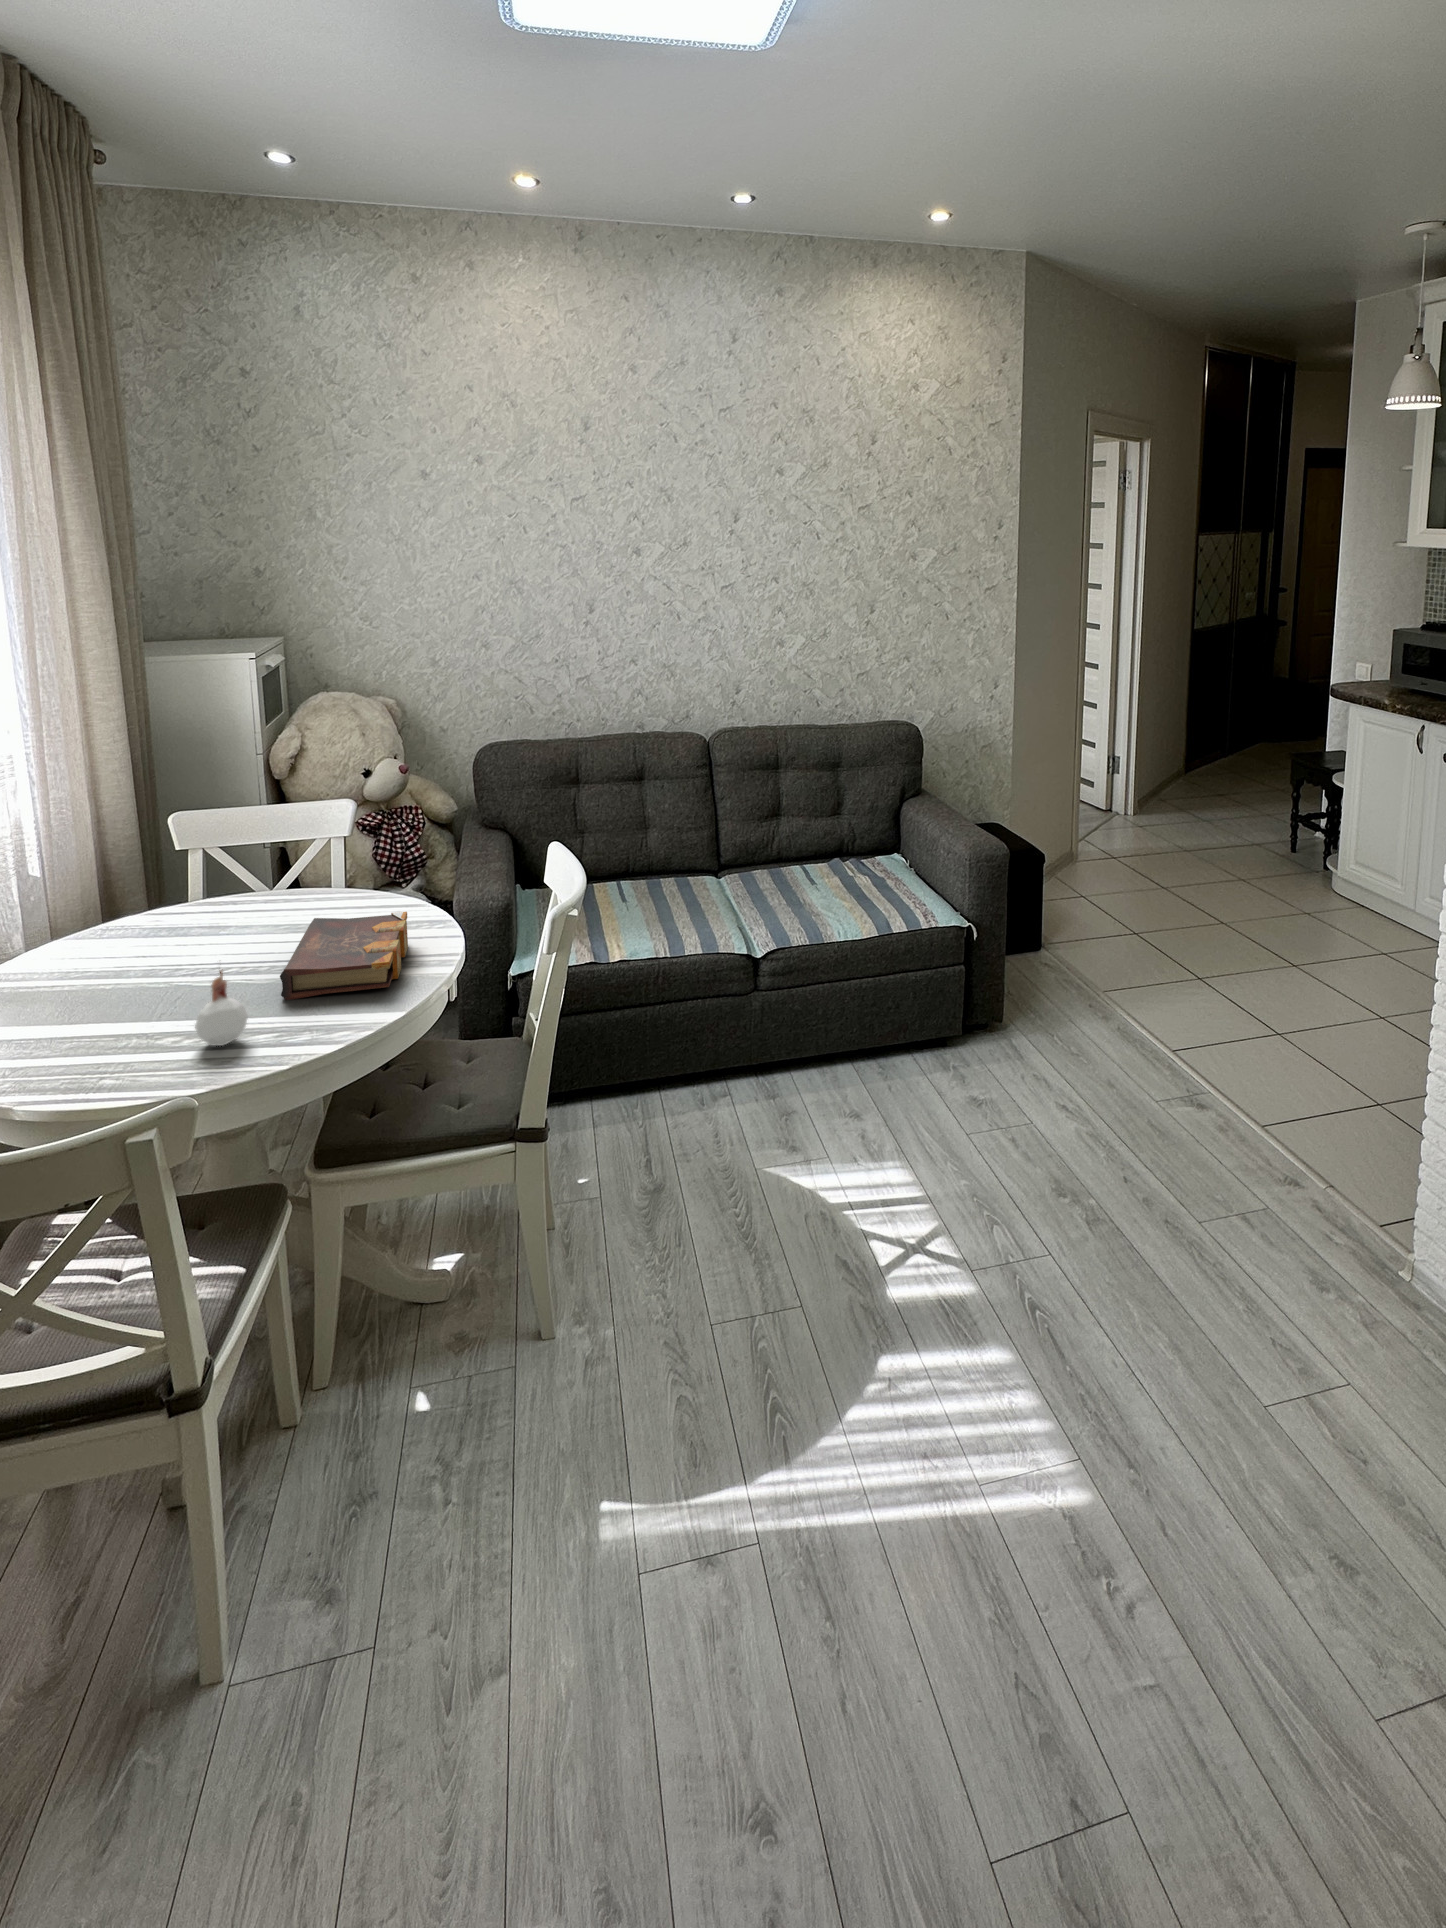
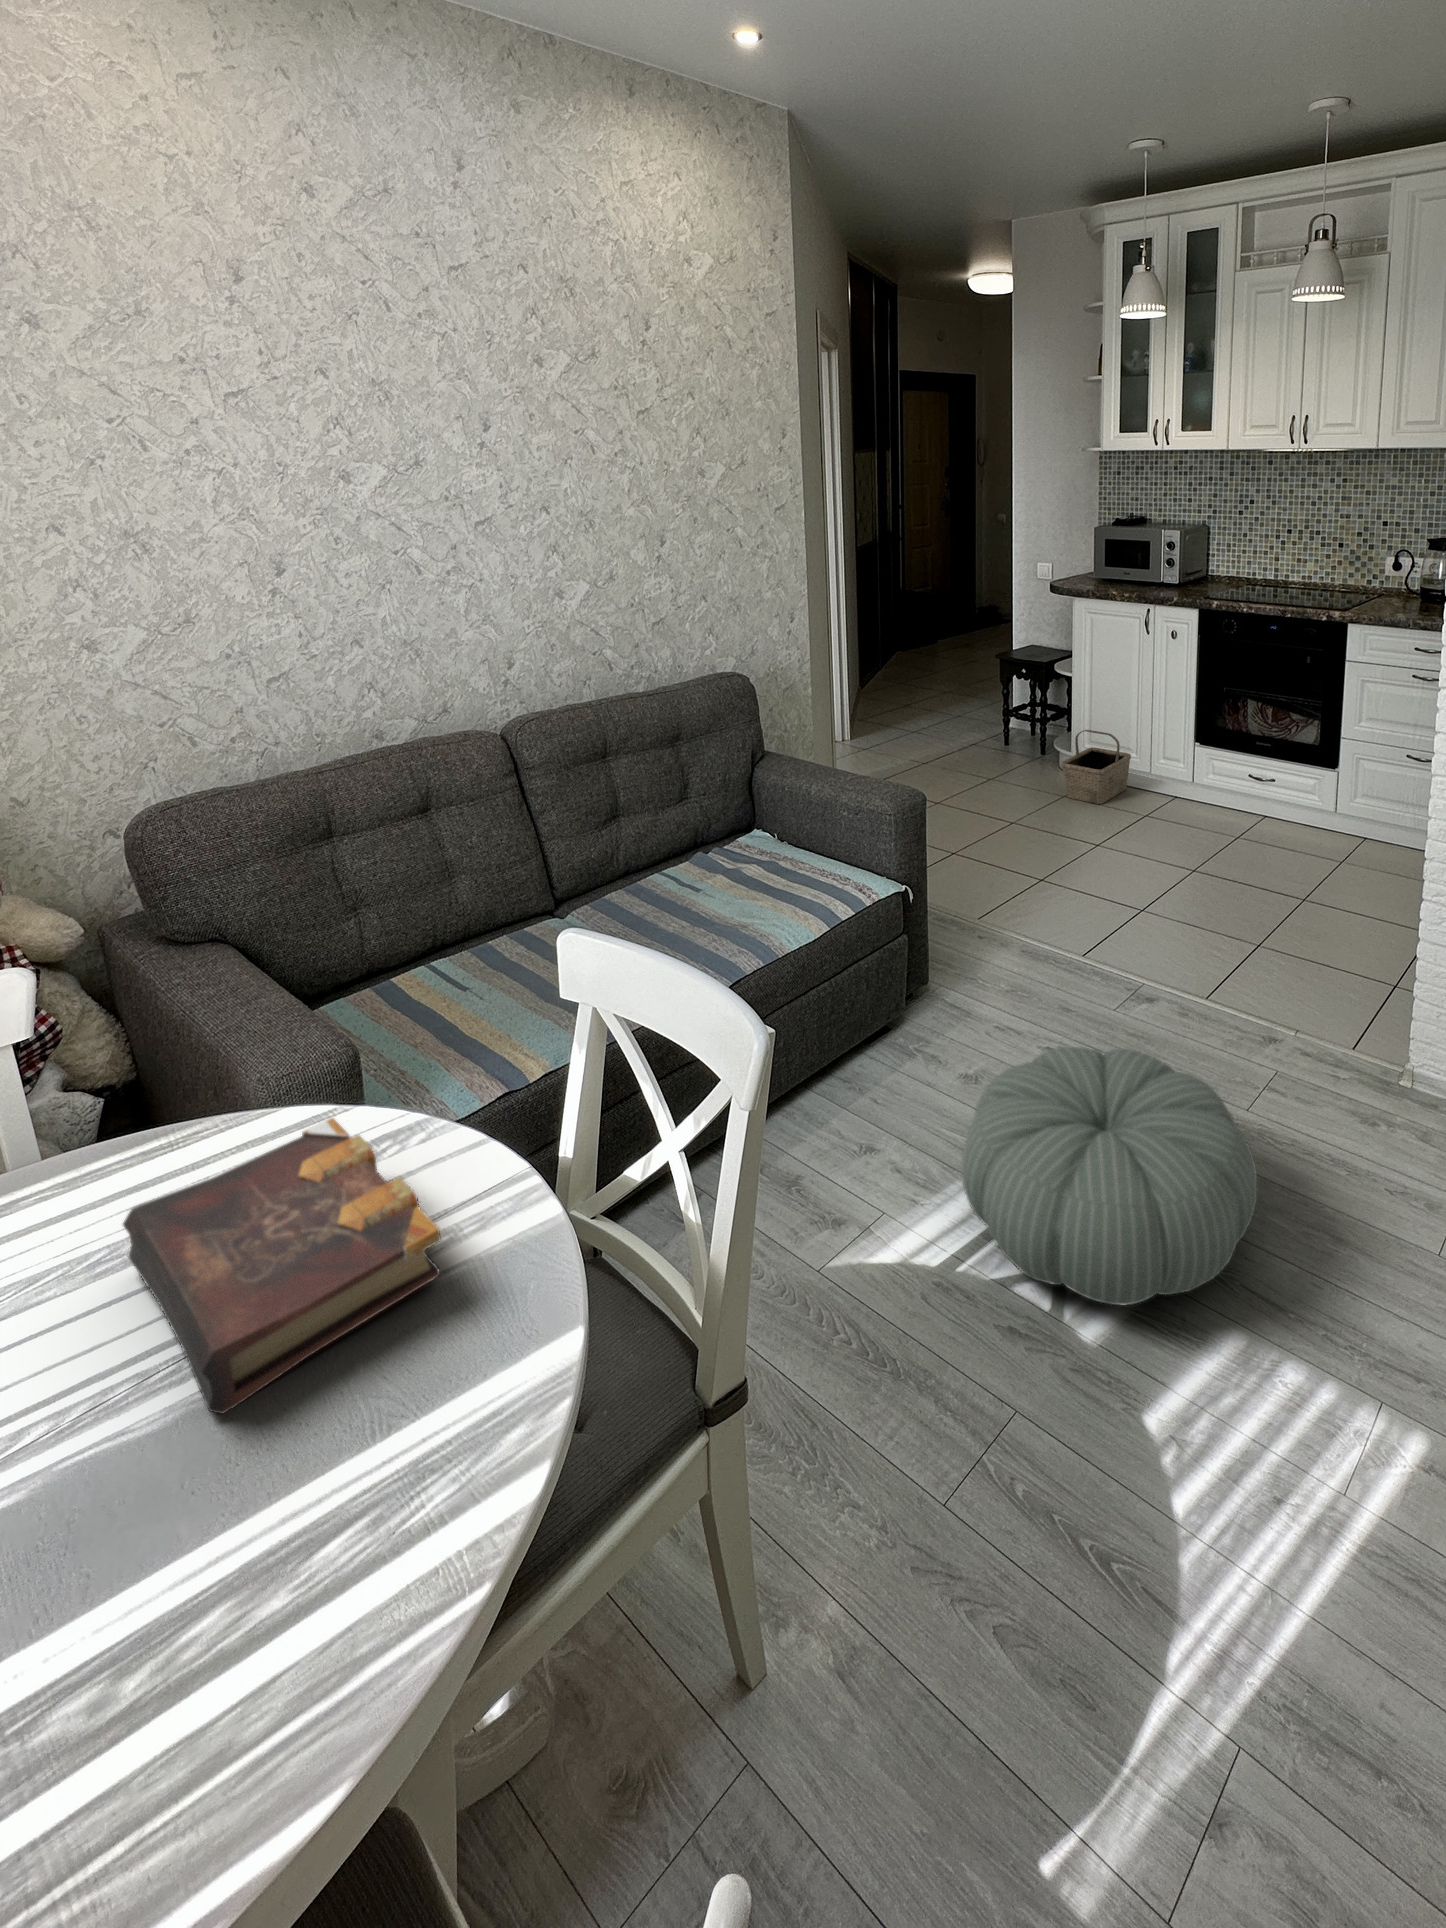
basket: none [1303,848,1398,931] -> present [1061,730,1131,804]
candle: present [195,969,248,1046] -> none [112,1423,253,1644]
pouf: none [859,1087,1115,1305] -> present [962,1047,1257,1305]

